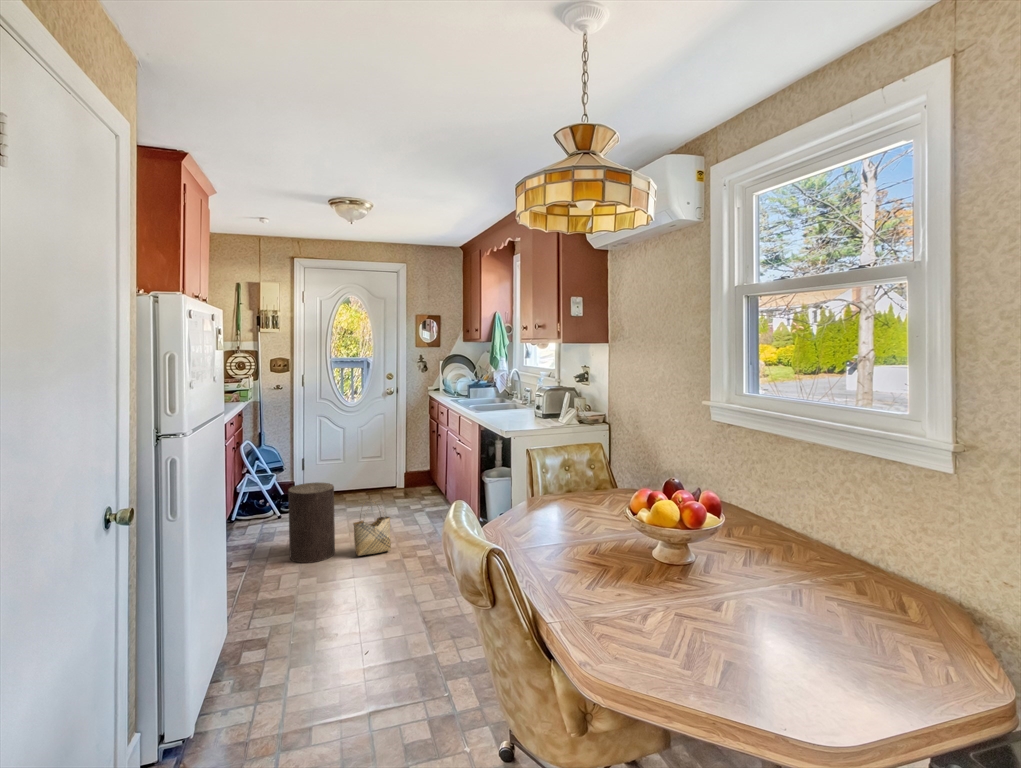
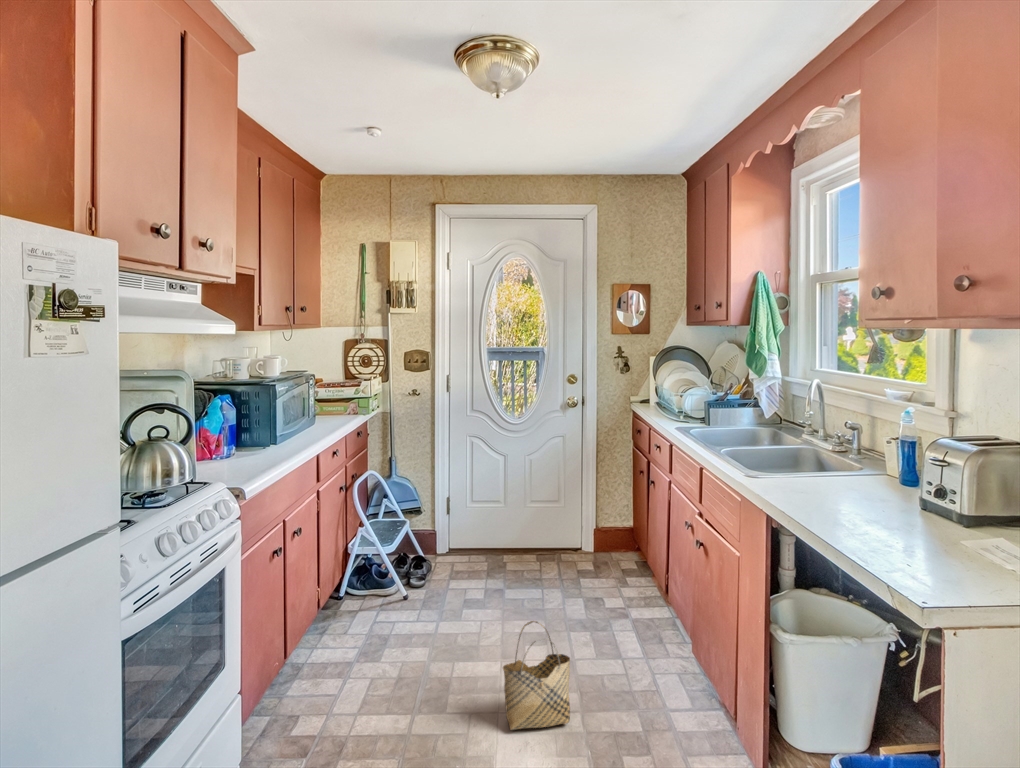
stool: present [288,483,335,563] -> none [396,575,473,730]

